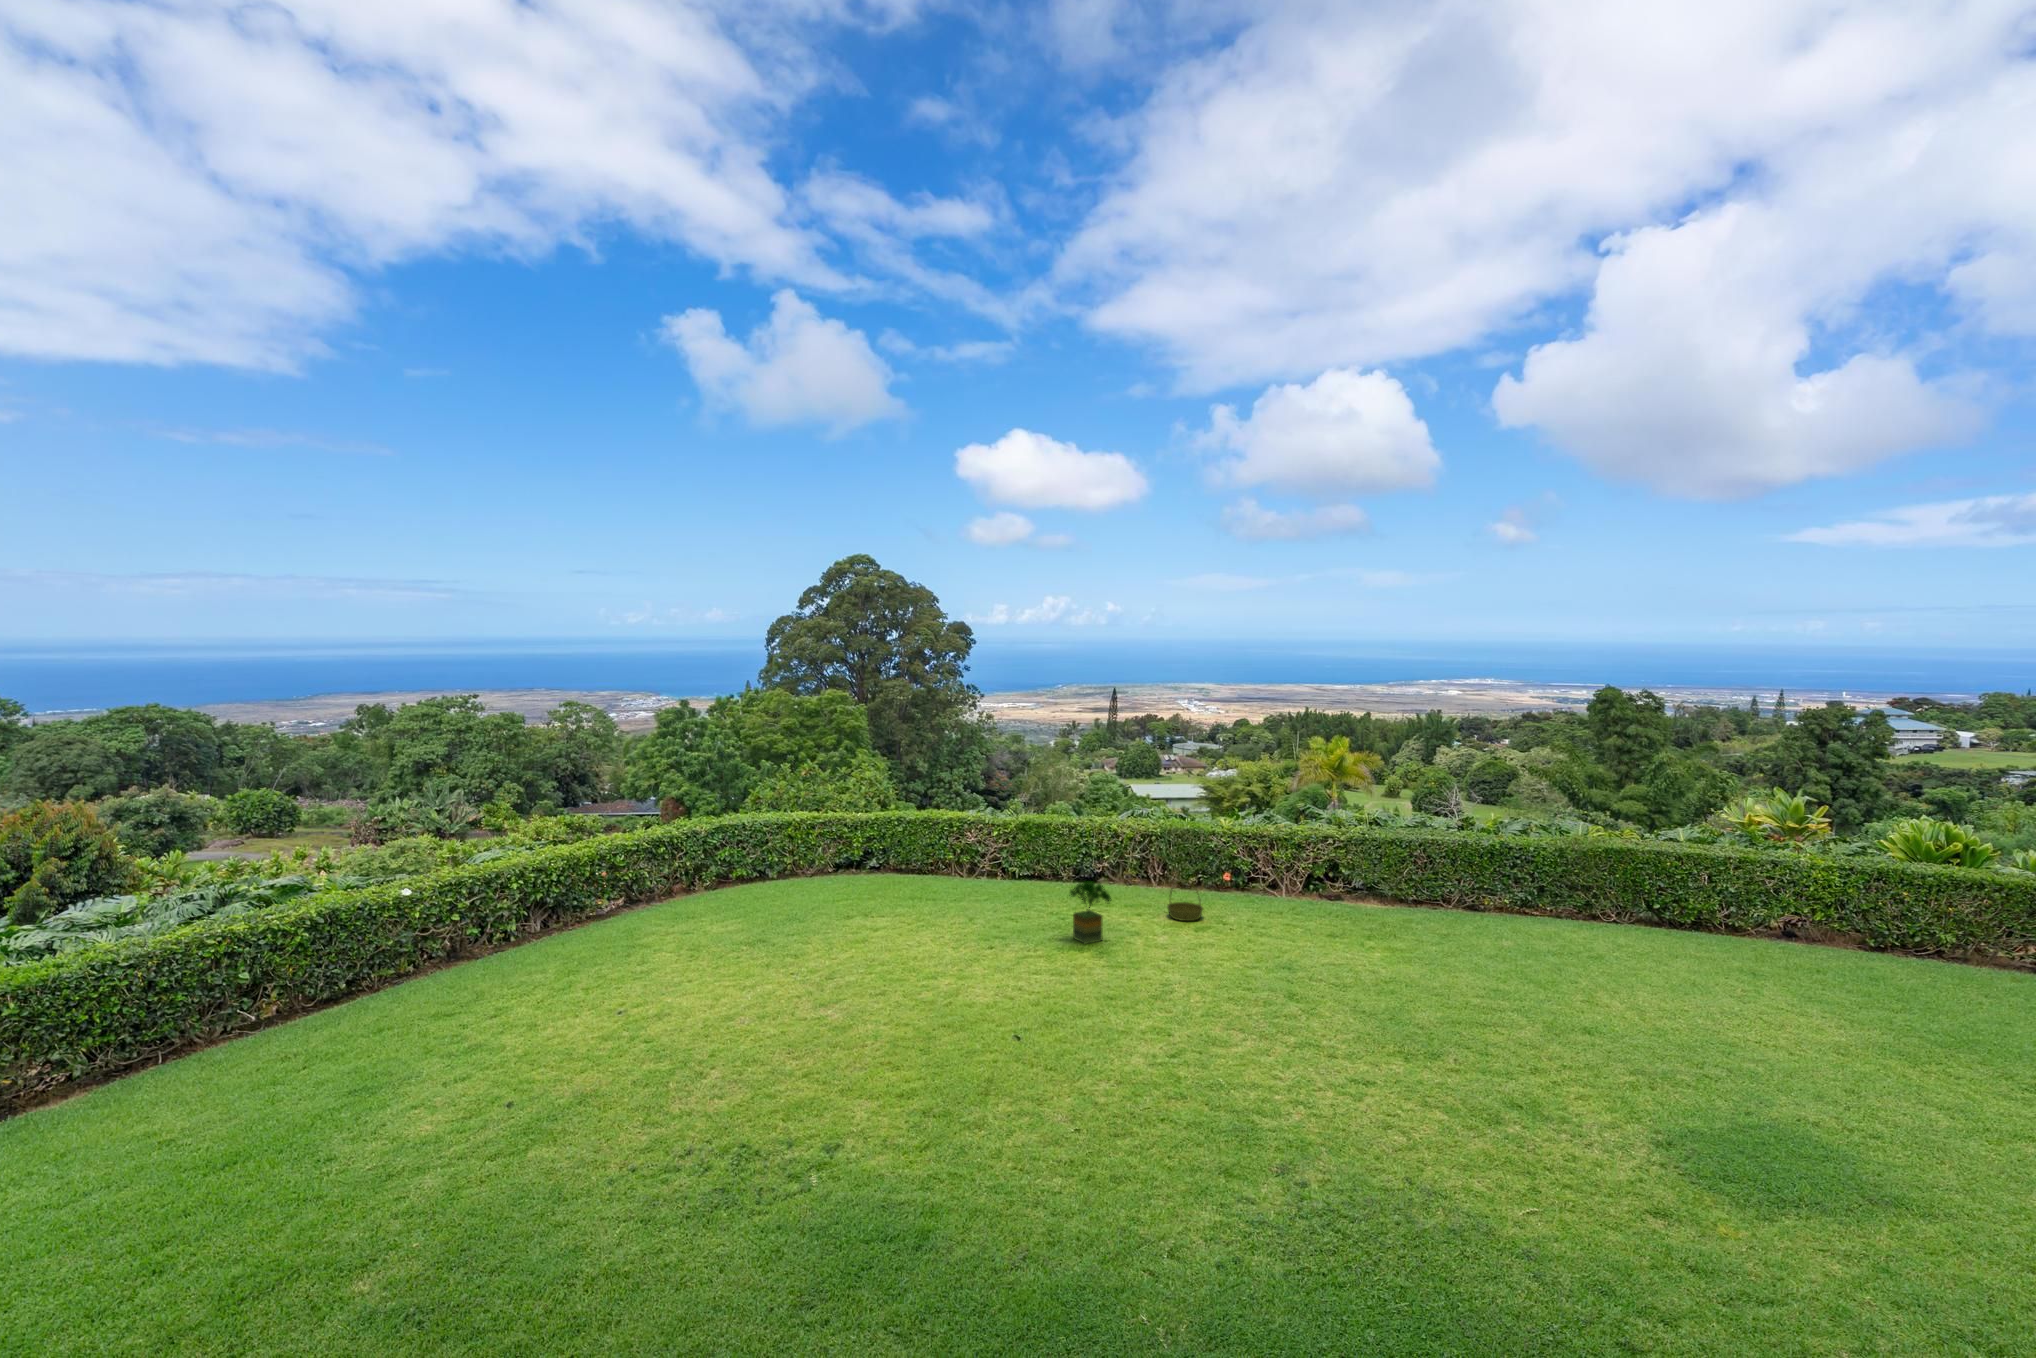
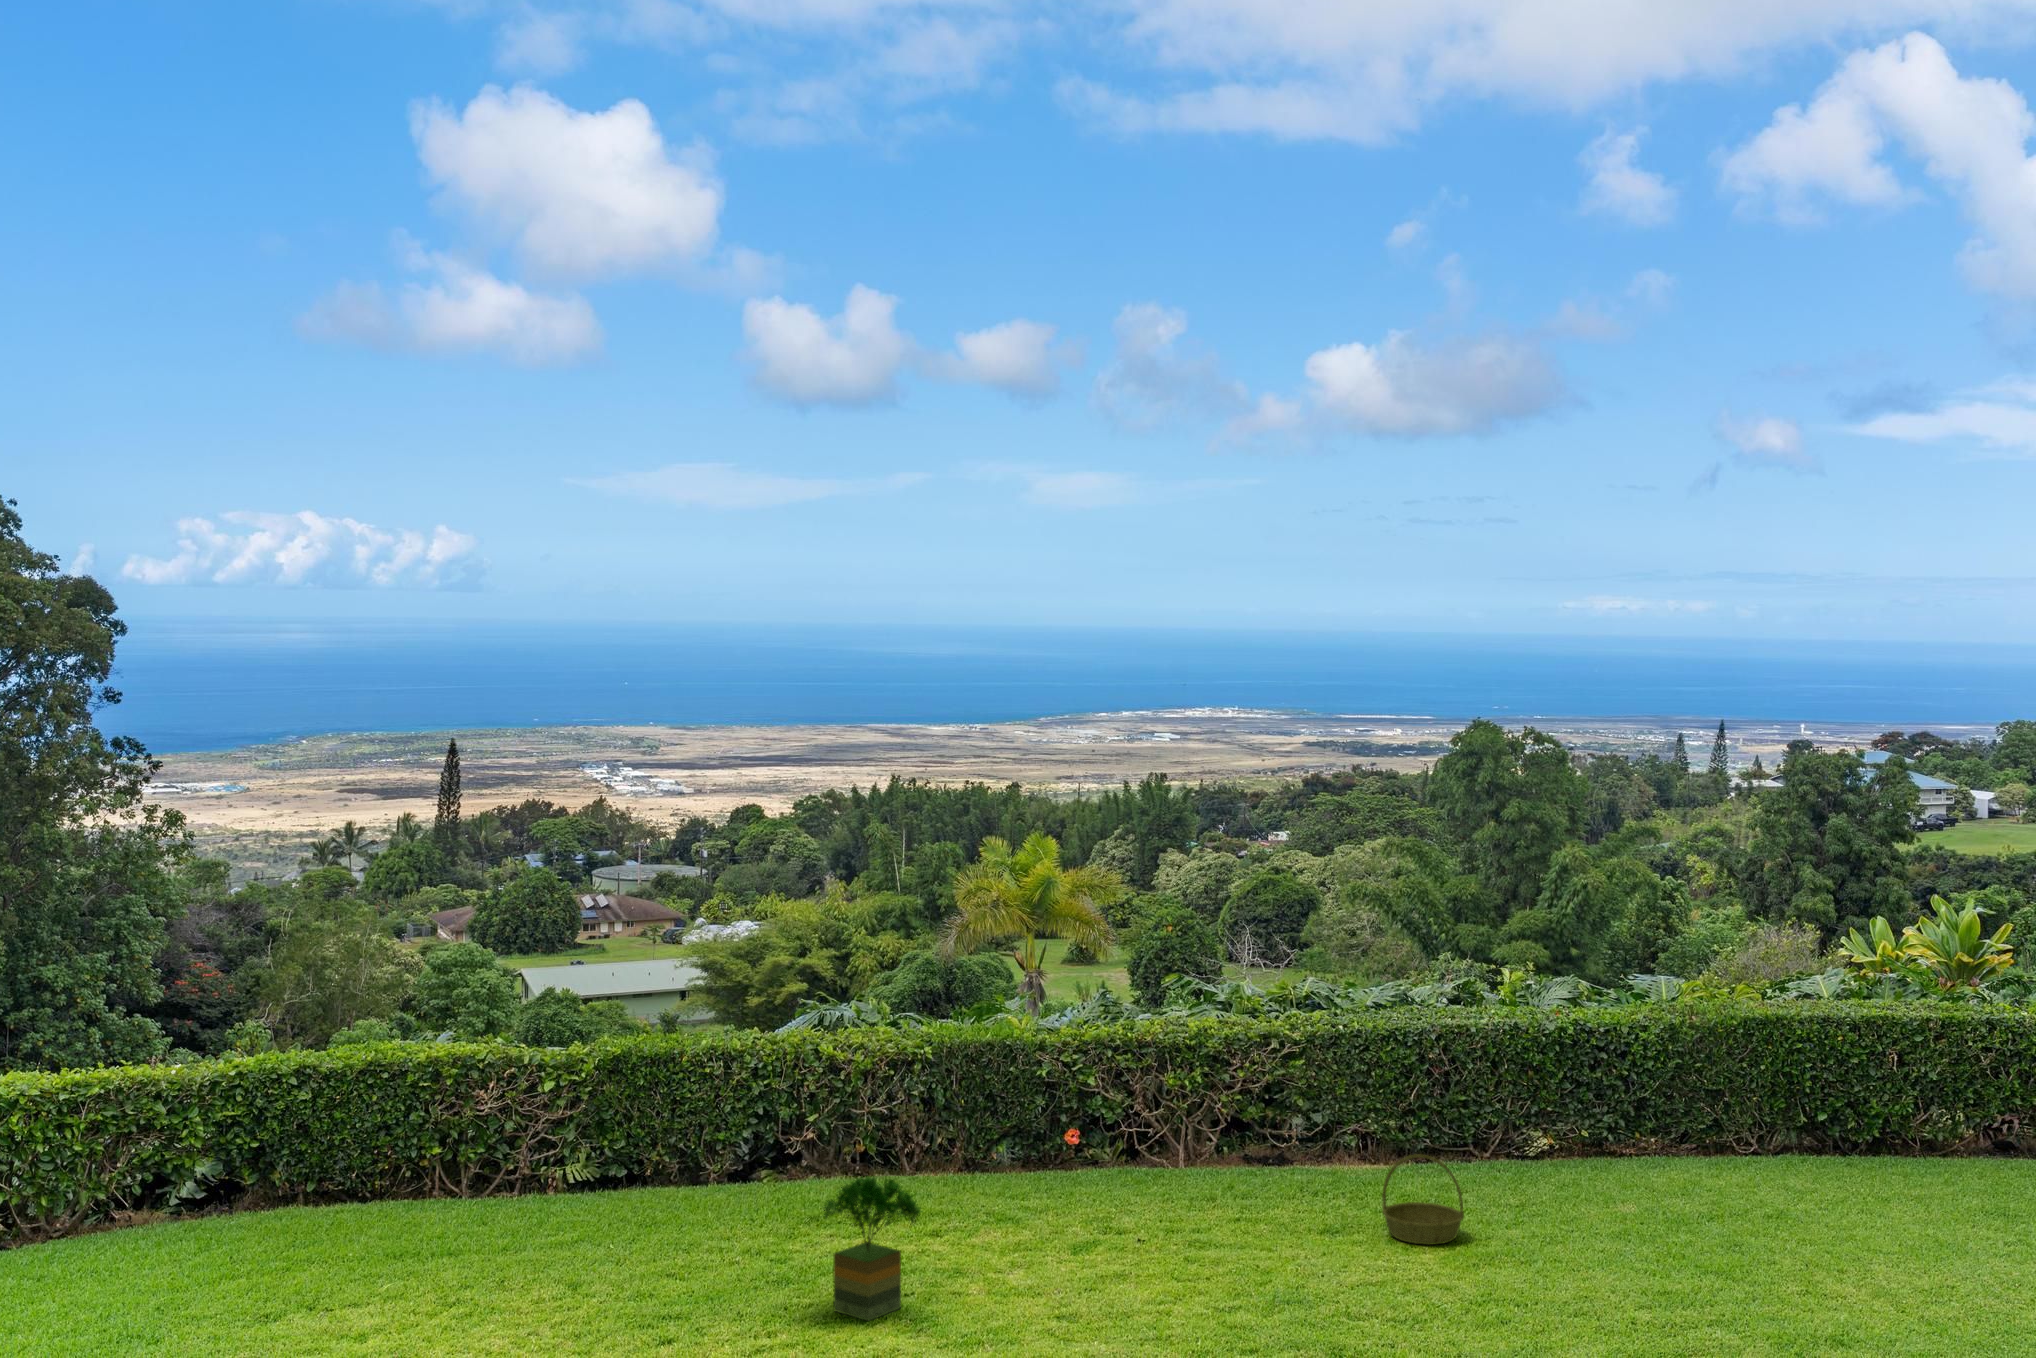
basket: present [1167,884,1203,921] -> present [1382,1154,1464,1245]

